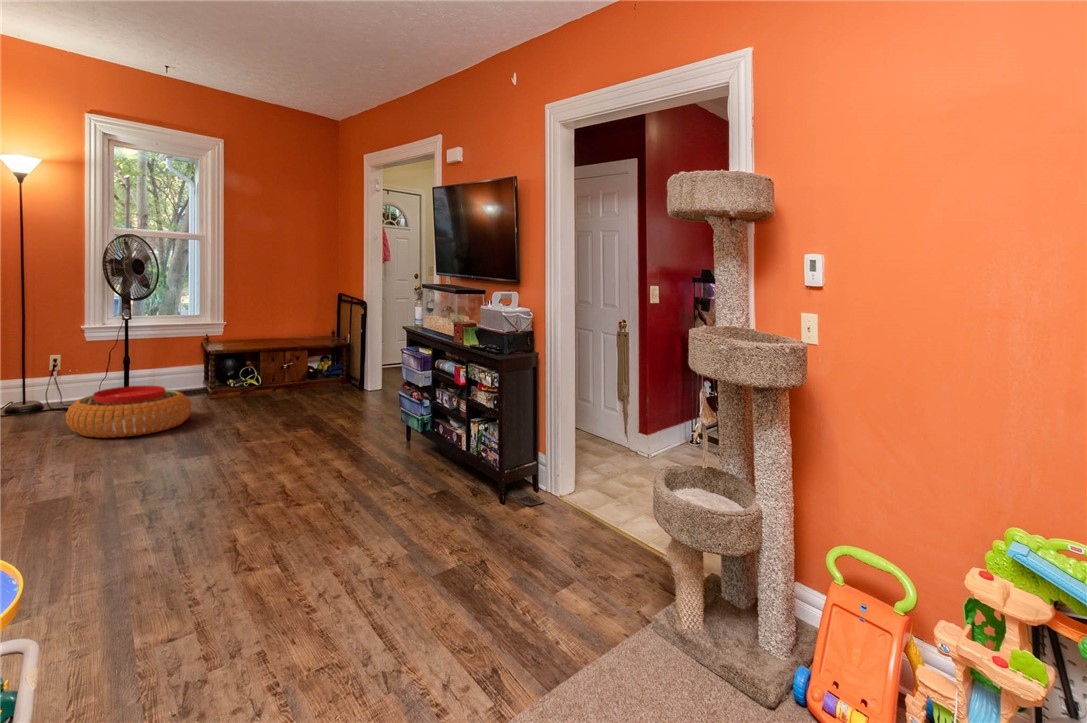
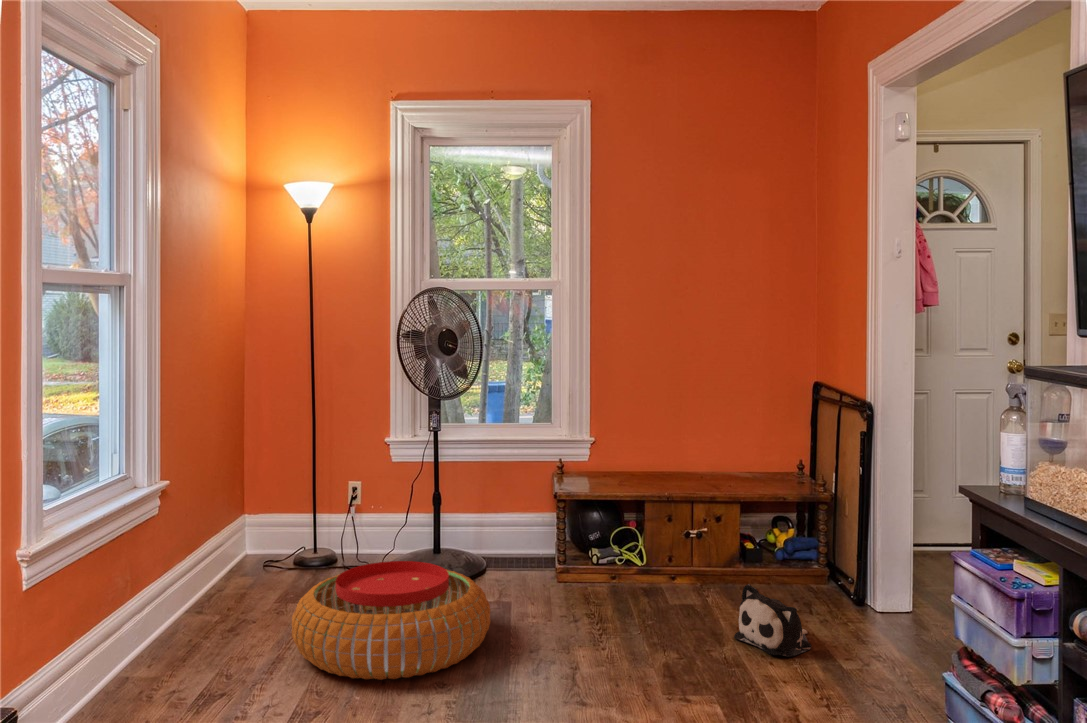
plush toy: none [312,379,346,404] -> present [734,584,812,657]

